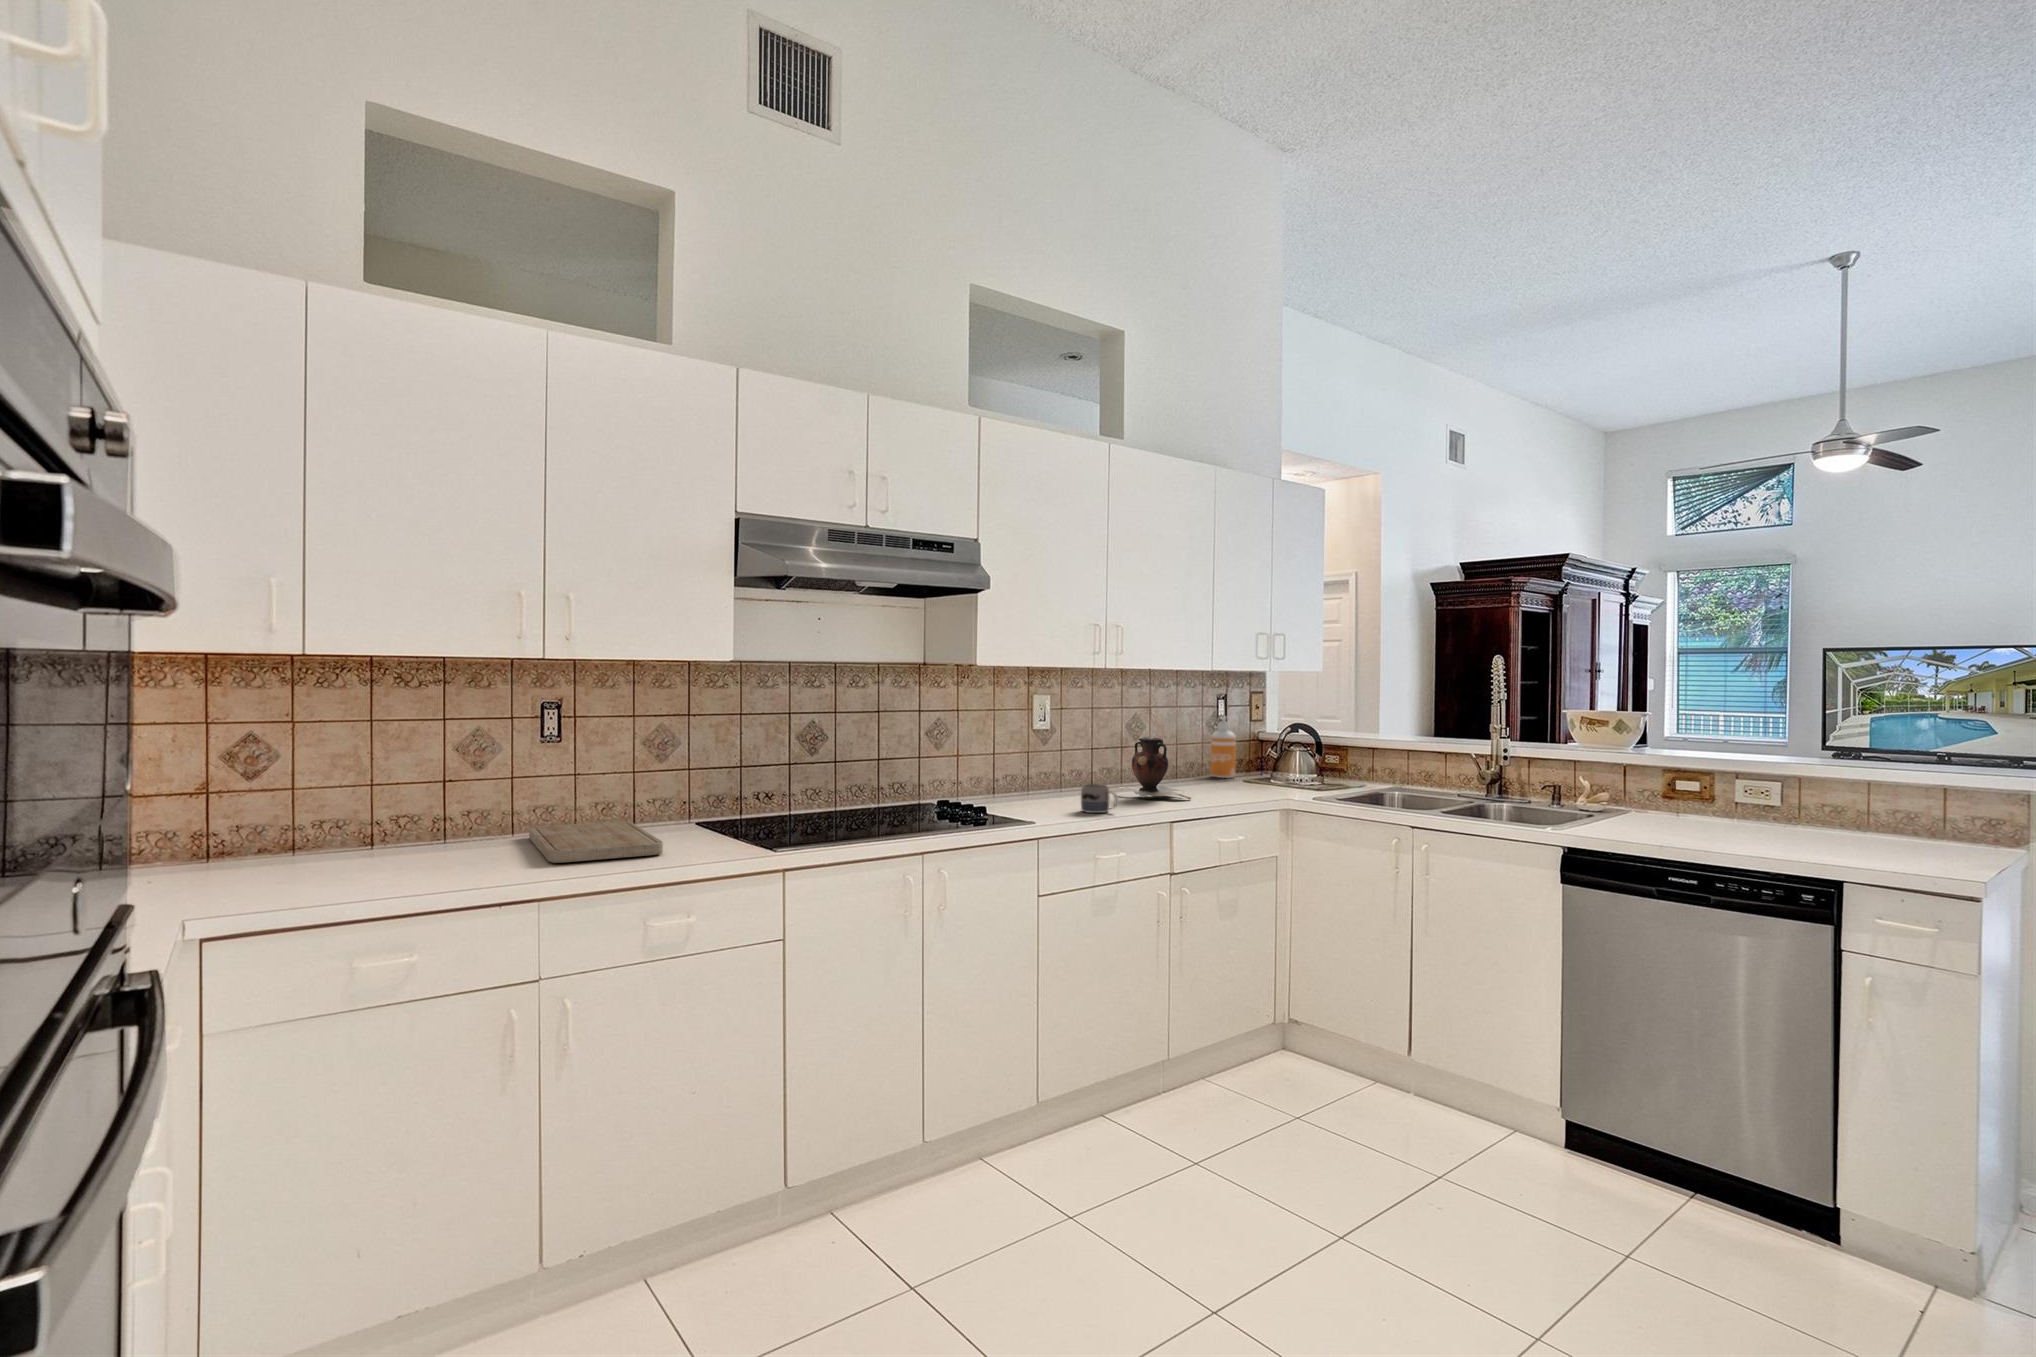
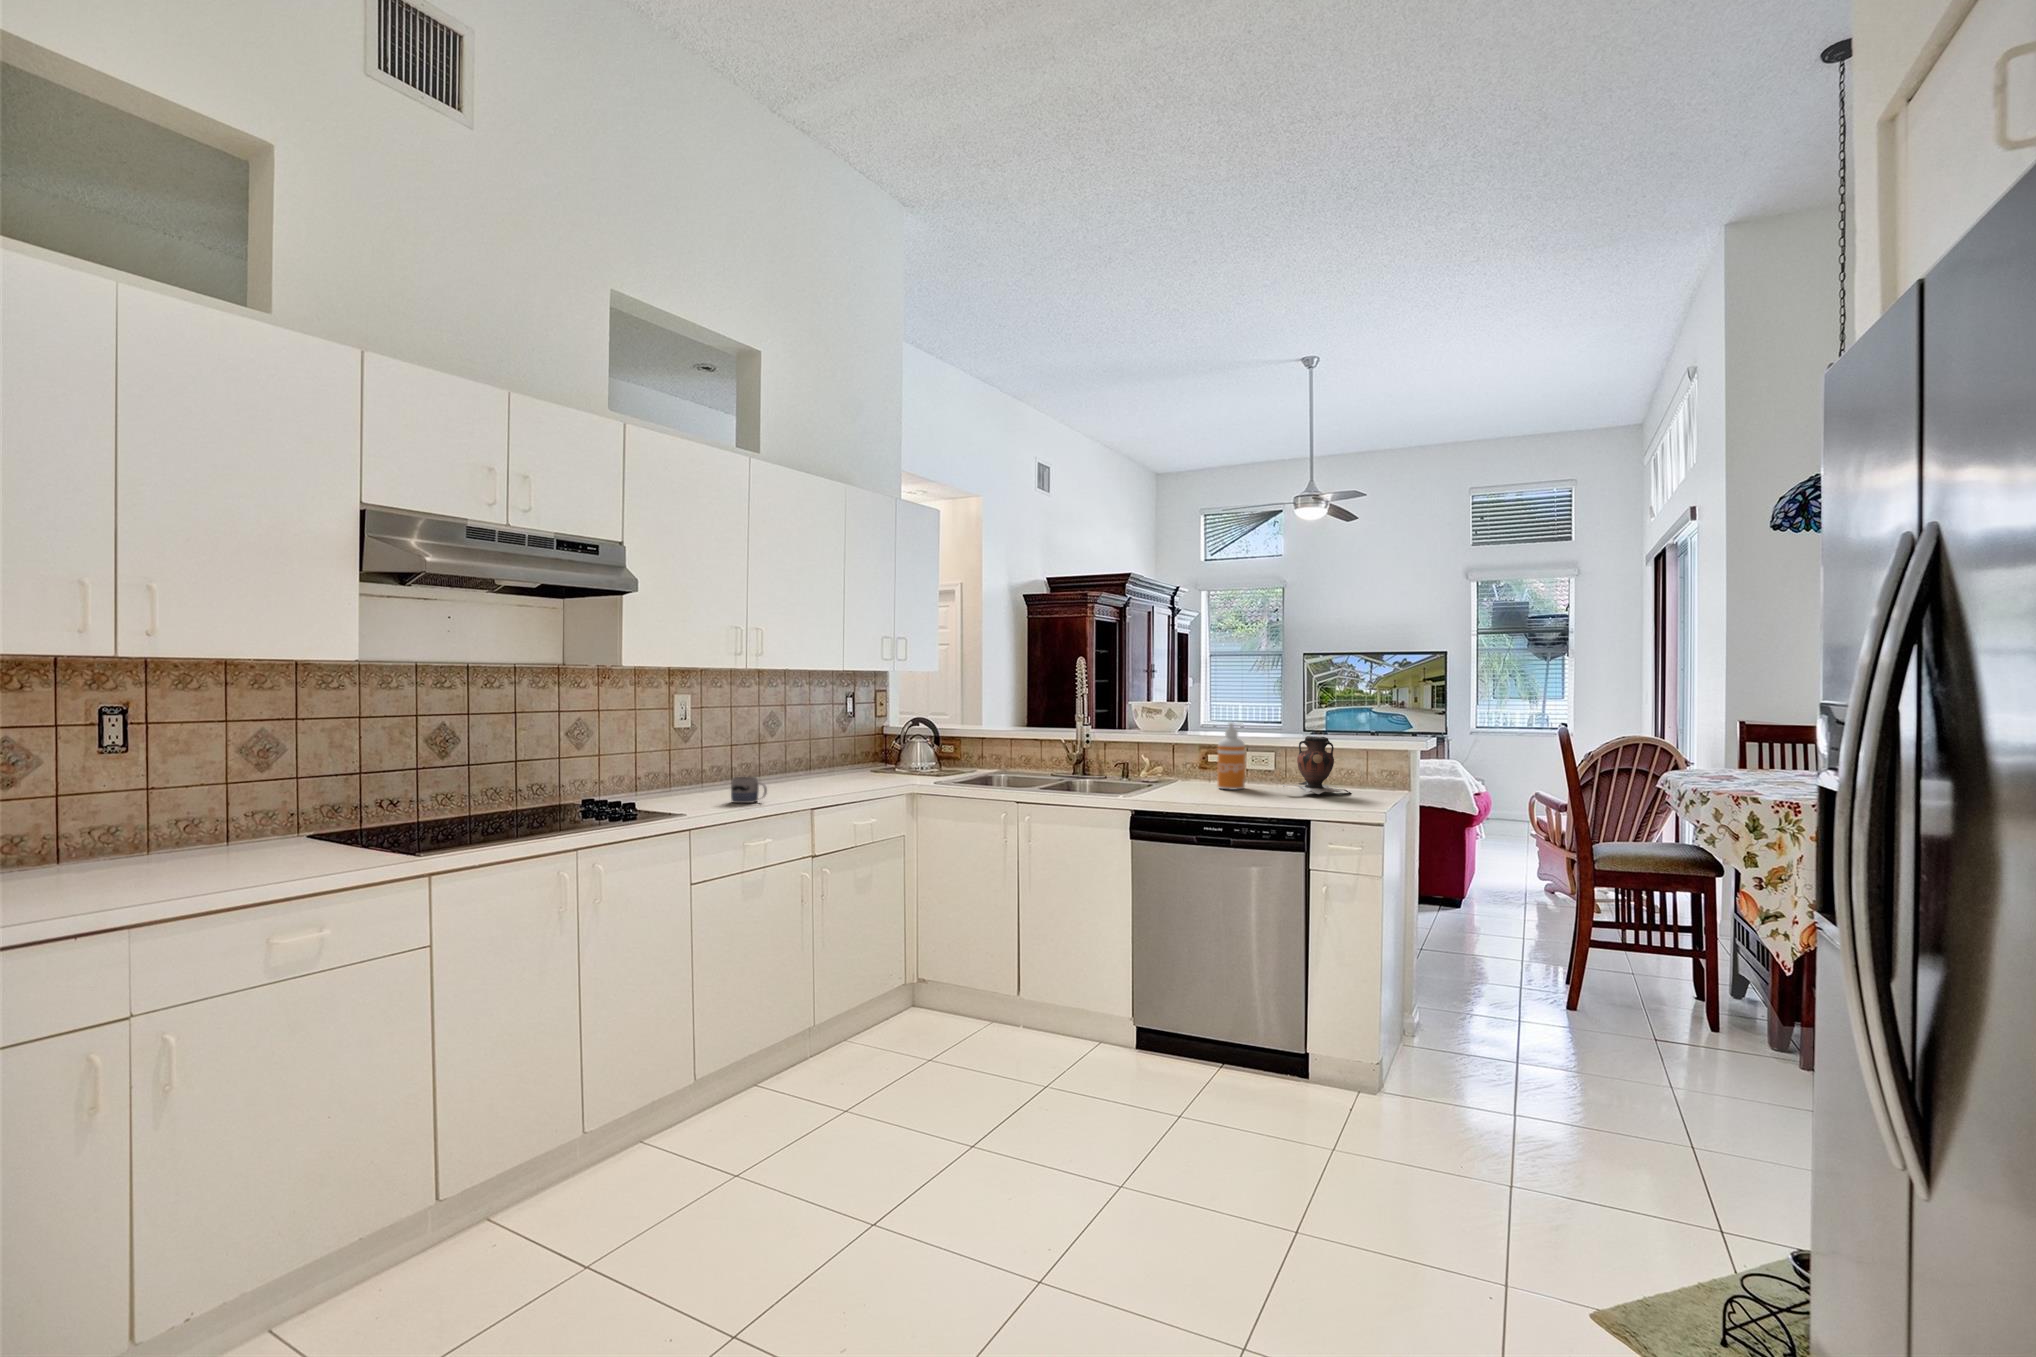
soap dispenser: present [1211,716,1236,778] -> present [1217,723,1245,789]
vase: present [1120,737,1191,800] -> present [1282,736,1350,794]
cutting board: present [529,821,663,863] -> none [78,839,276,886]

